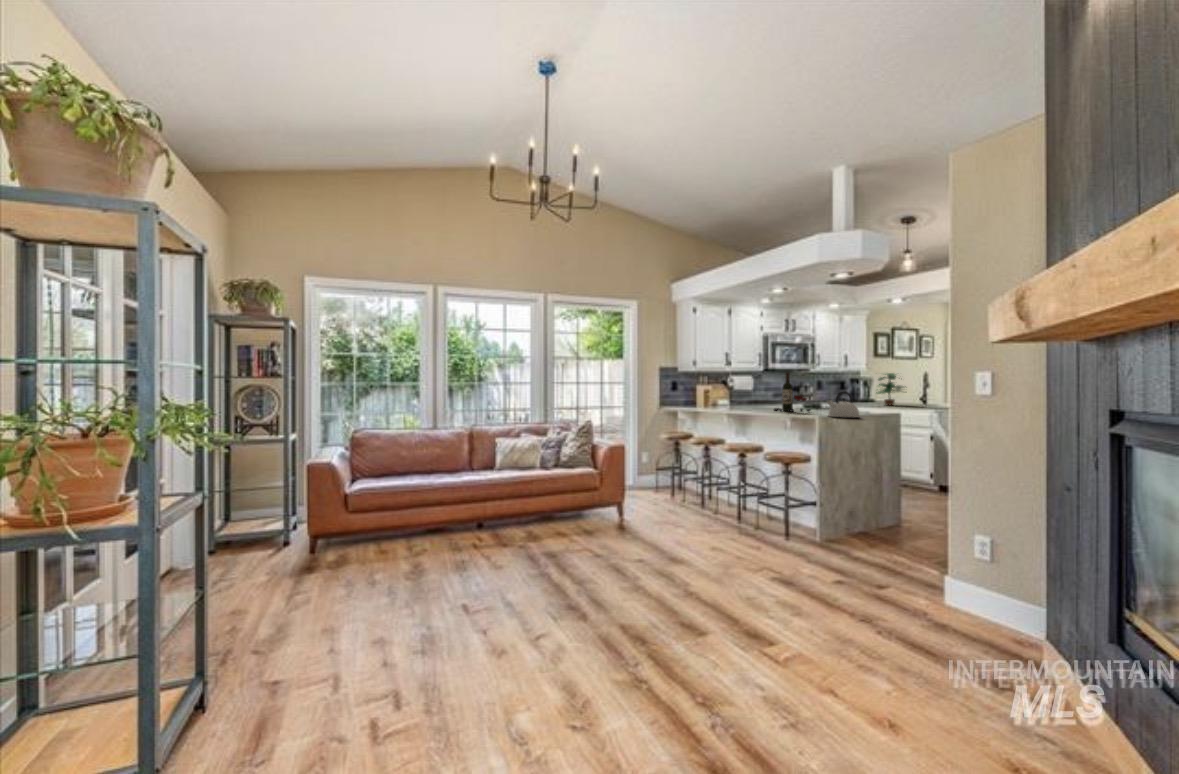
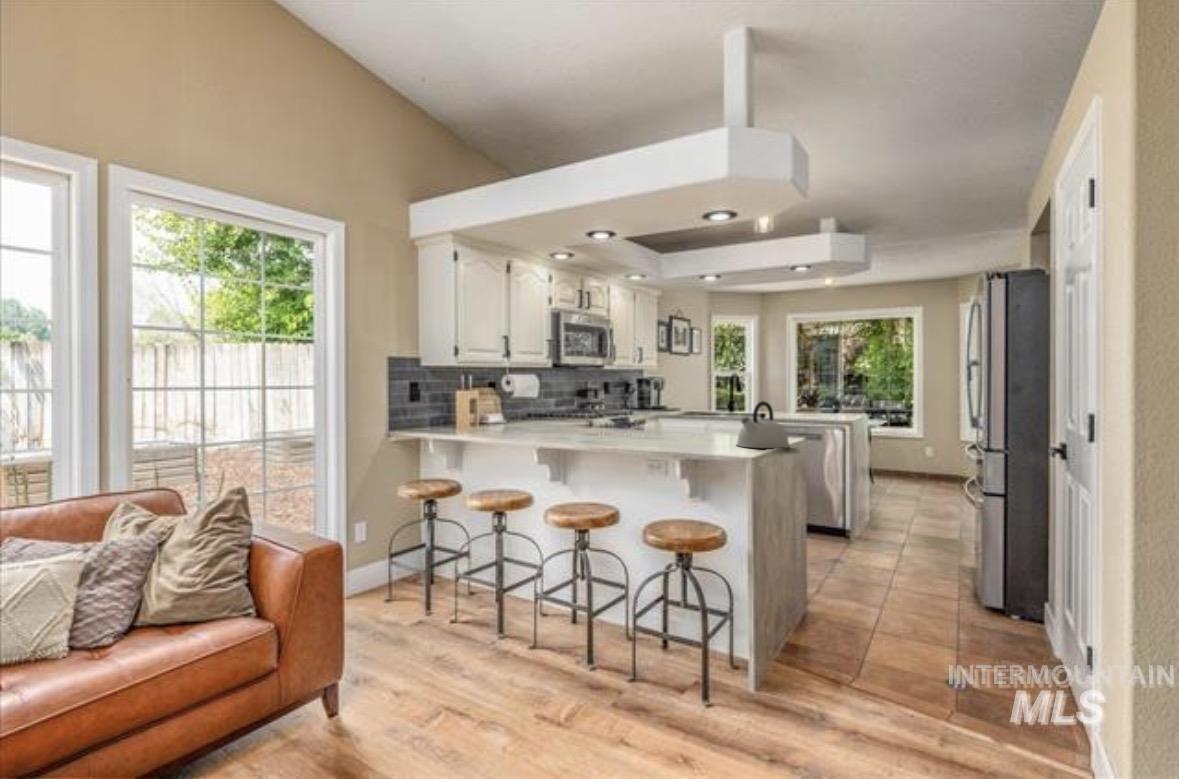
wine bottle: present [774,372,810,412] -> none [620,367,687,438]
potted plant: present [876,373,906,405] -> none [689,371,728,415]

